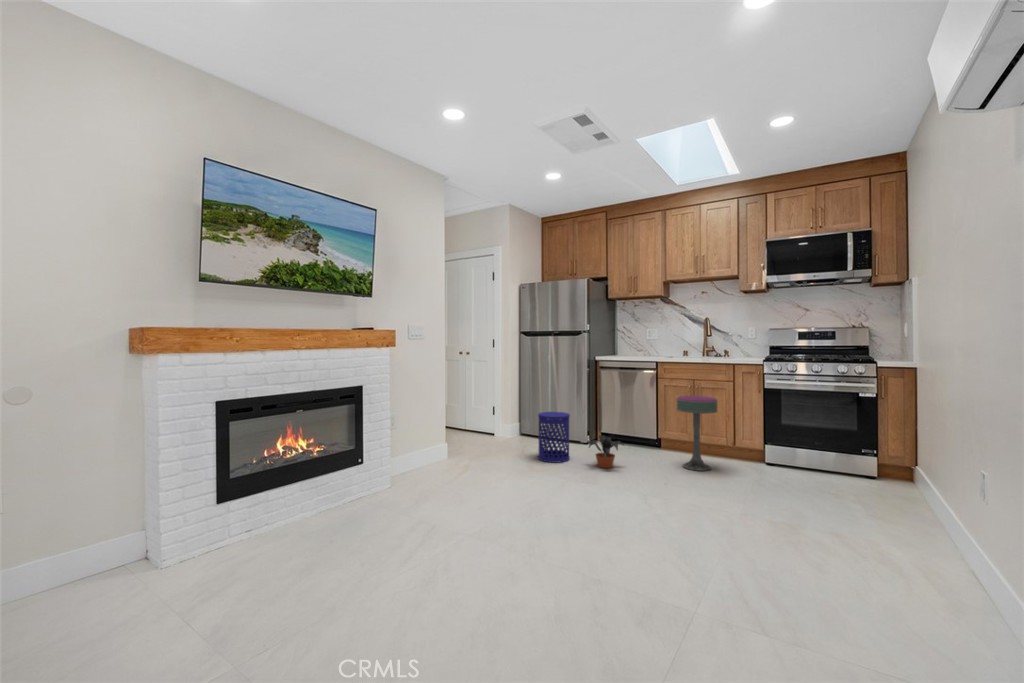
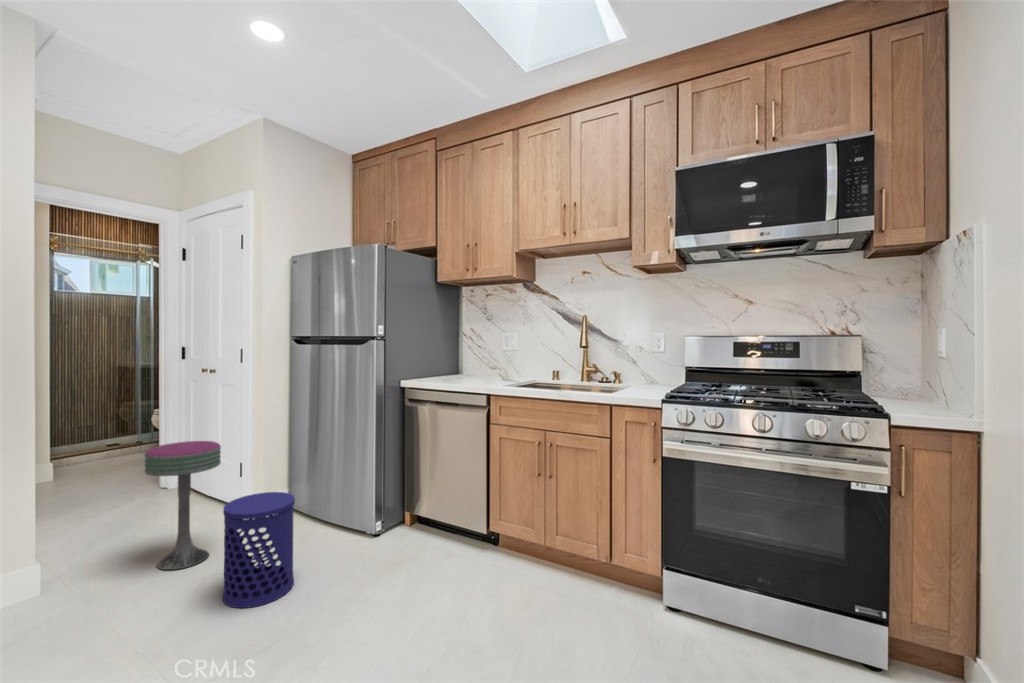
bar stool: present [676,396,718,471] -> present [145,441,221,570]
potted plant: present [589,436,623,468] -> none [287,549,374,630]

